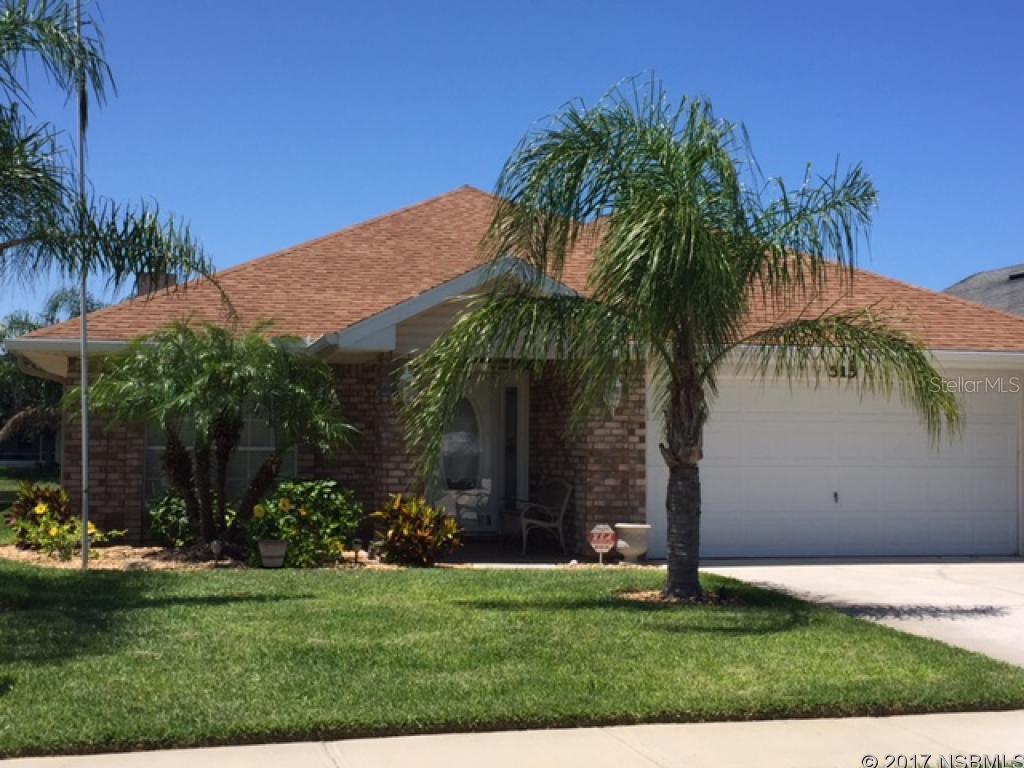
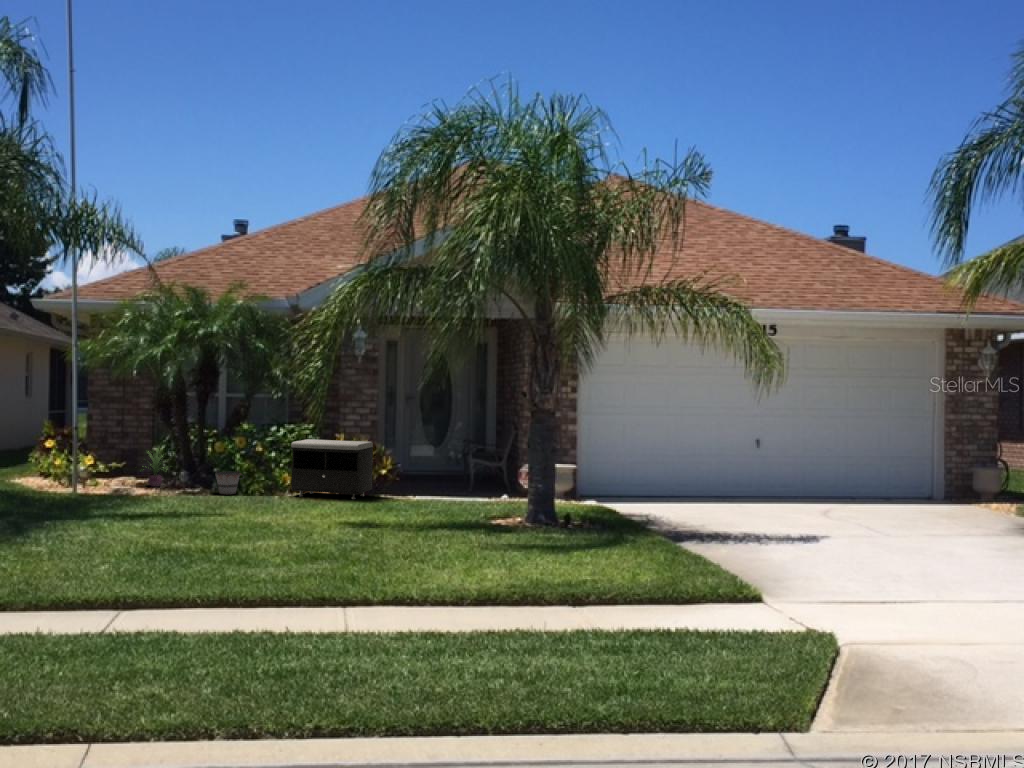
storage bench: none [349,501,438,569] -> present [291,439,373,499]
decorative plant: none [153,513,203,559] -> present [148,449,167,487]

